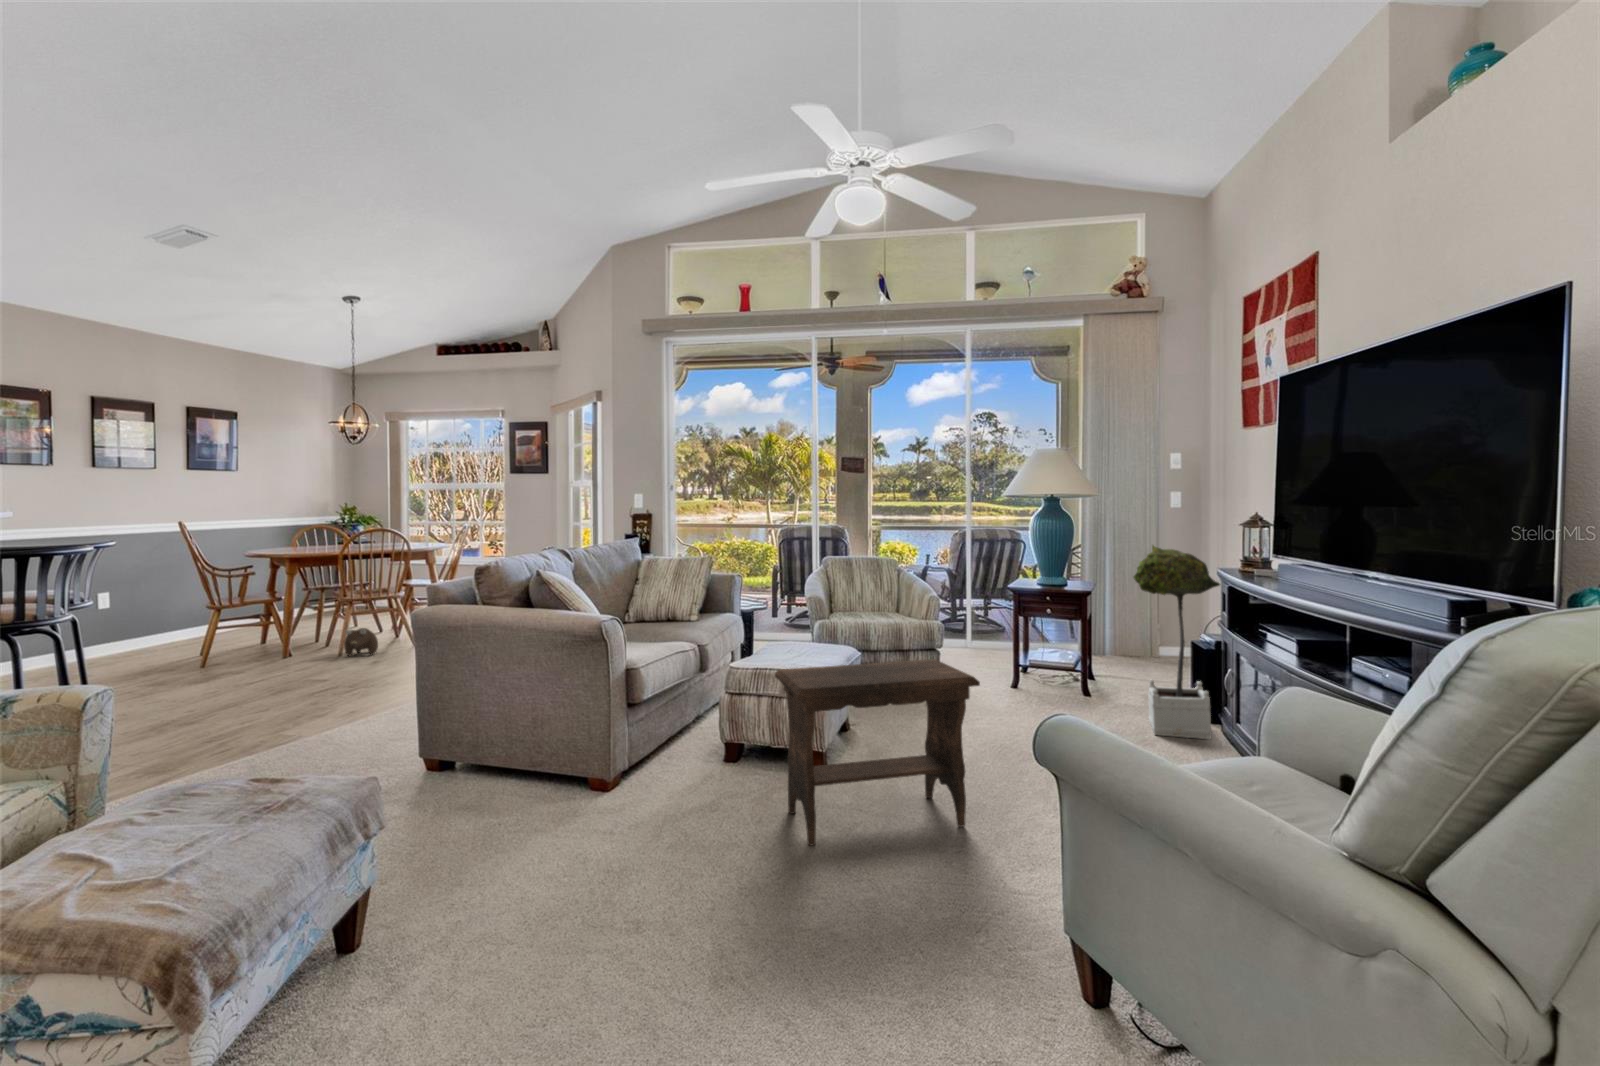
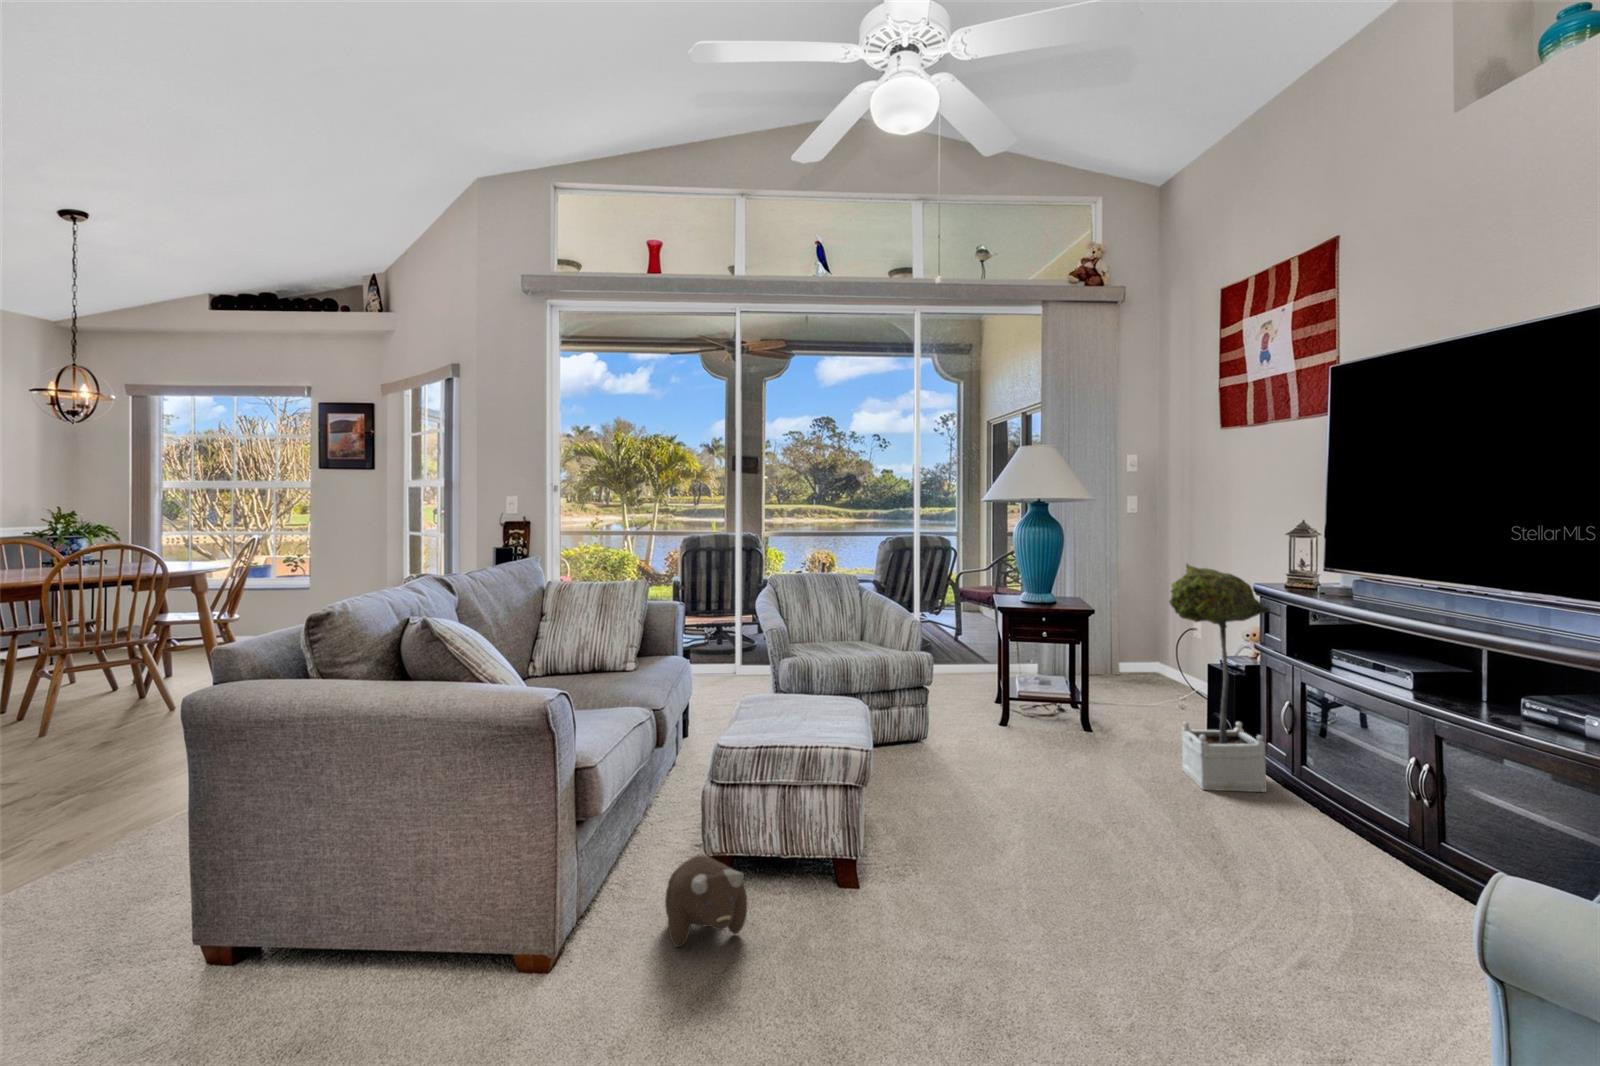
plush toy: present [344,628,378,656] -> present [665,855,747,947]
footstool: present [775,659,980,846] -> none [826,725,1117,1023]

